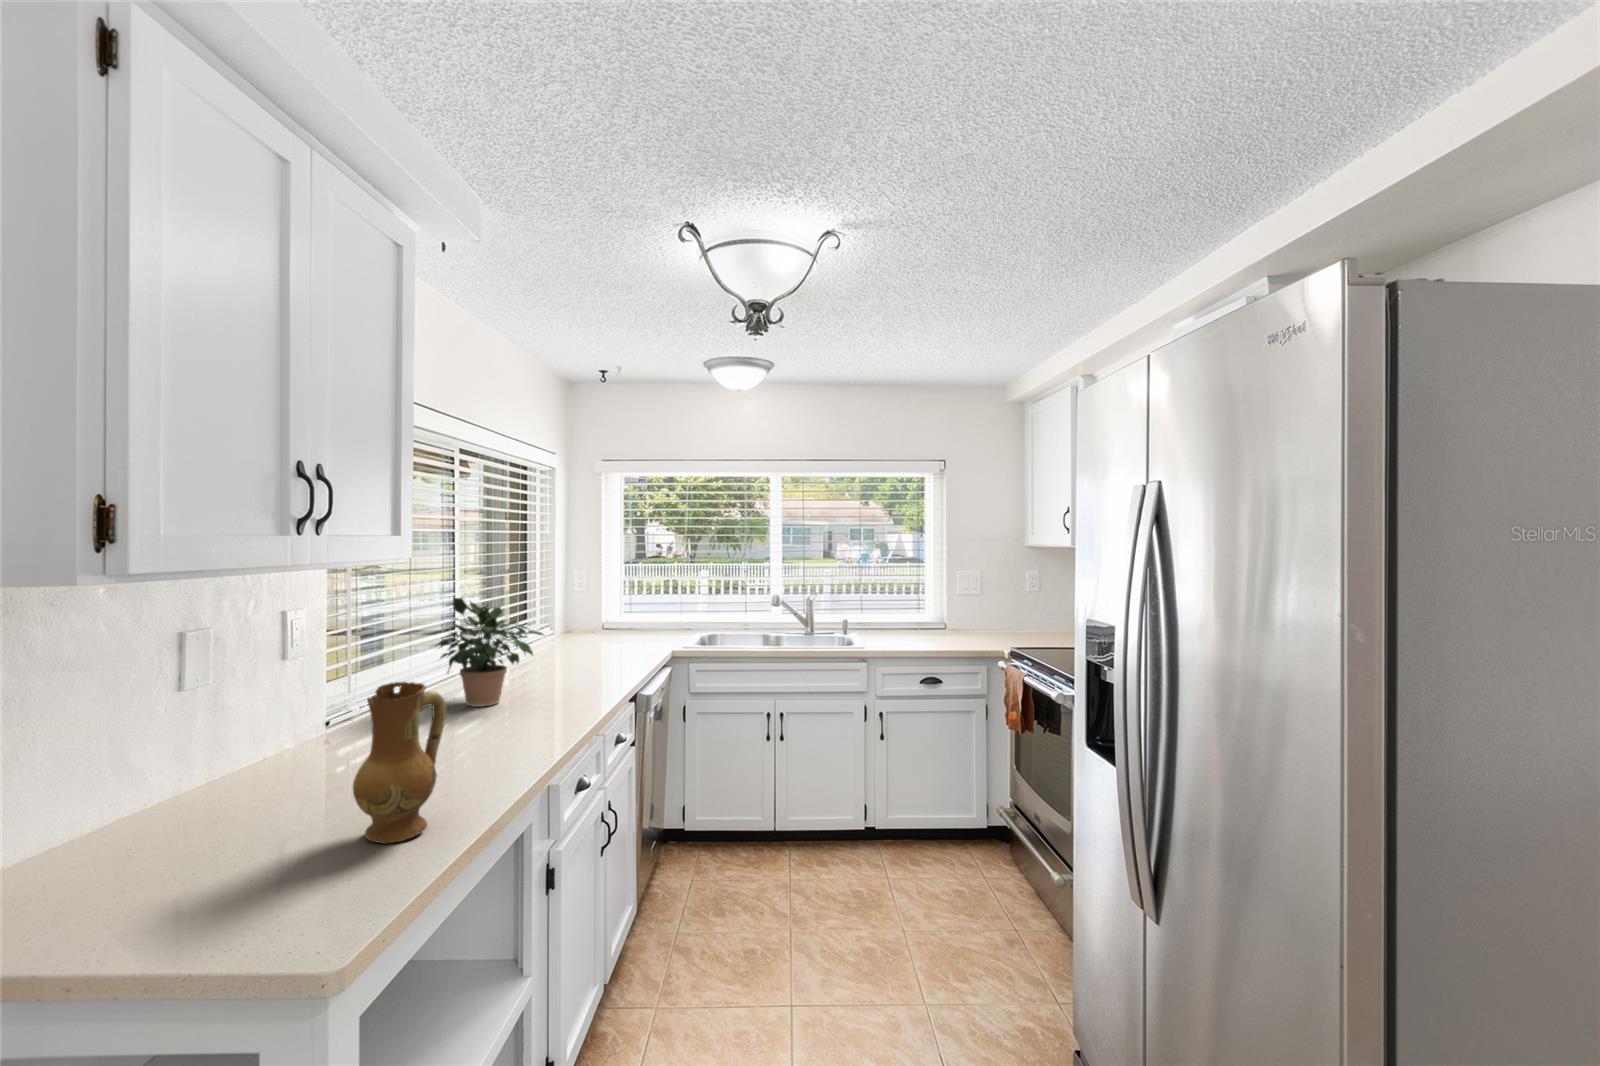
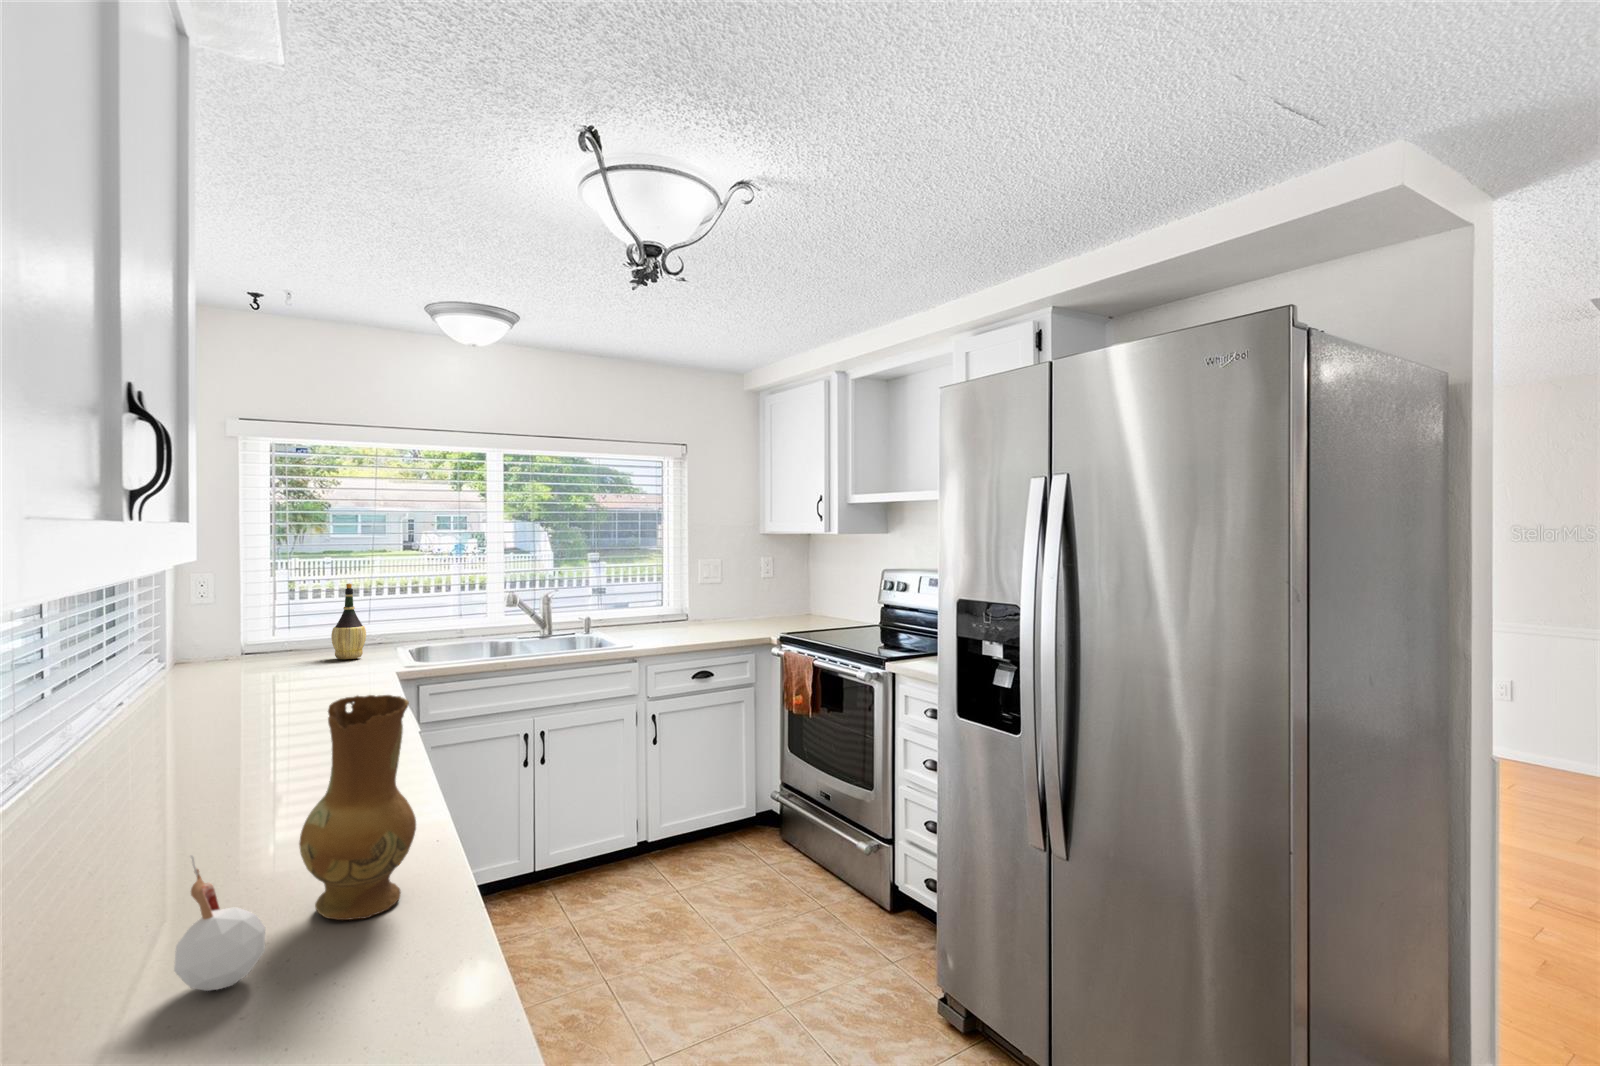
wine bottle: none [653,583,676,639] -> present [331,583,366,659]
potted plant: present [436,598,543,707] -> none [122,602,298,762]
candle: none [234,777,296,869] -> present [174,855,265,991]

